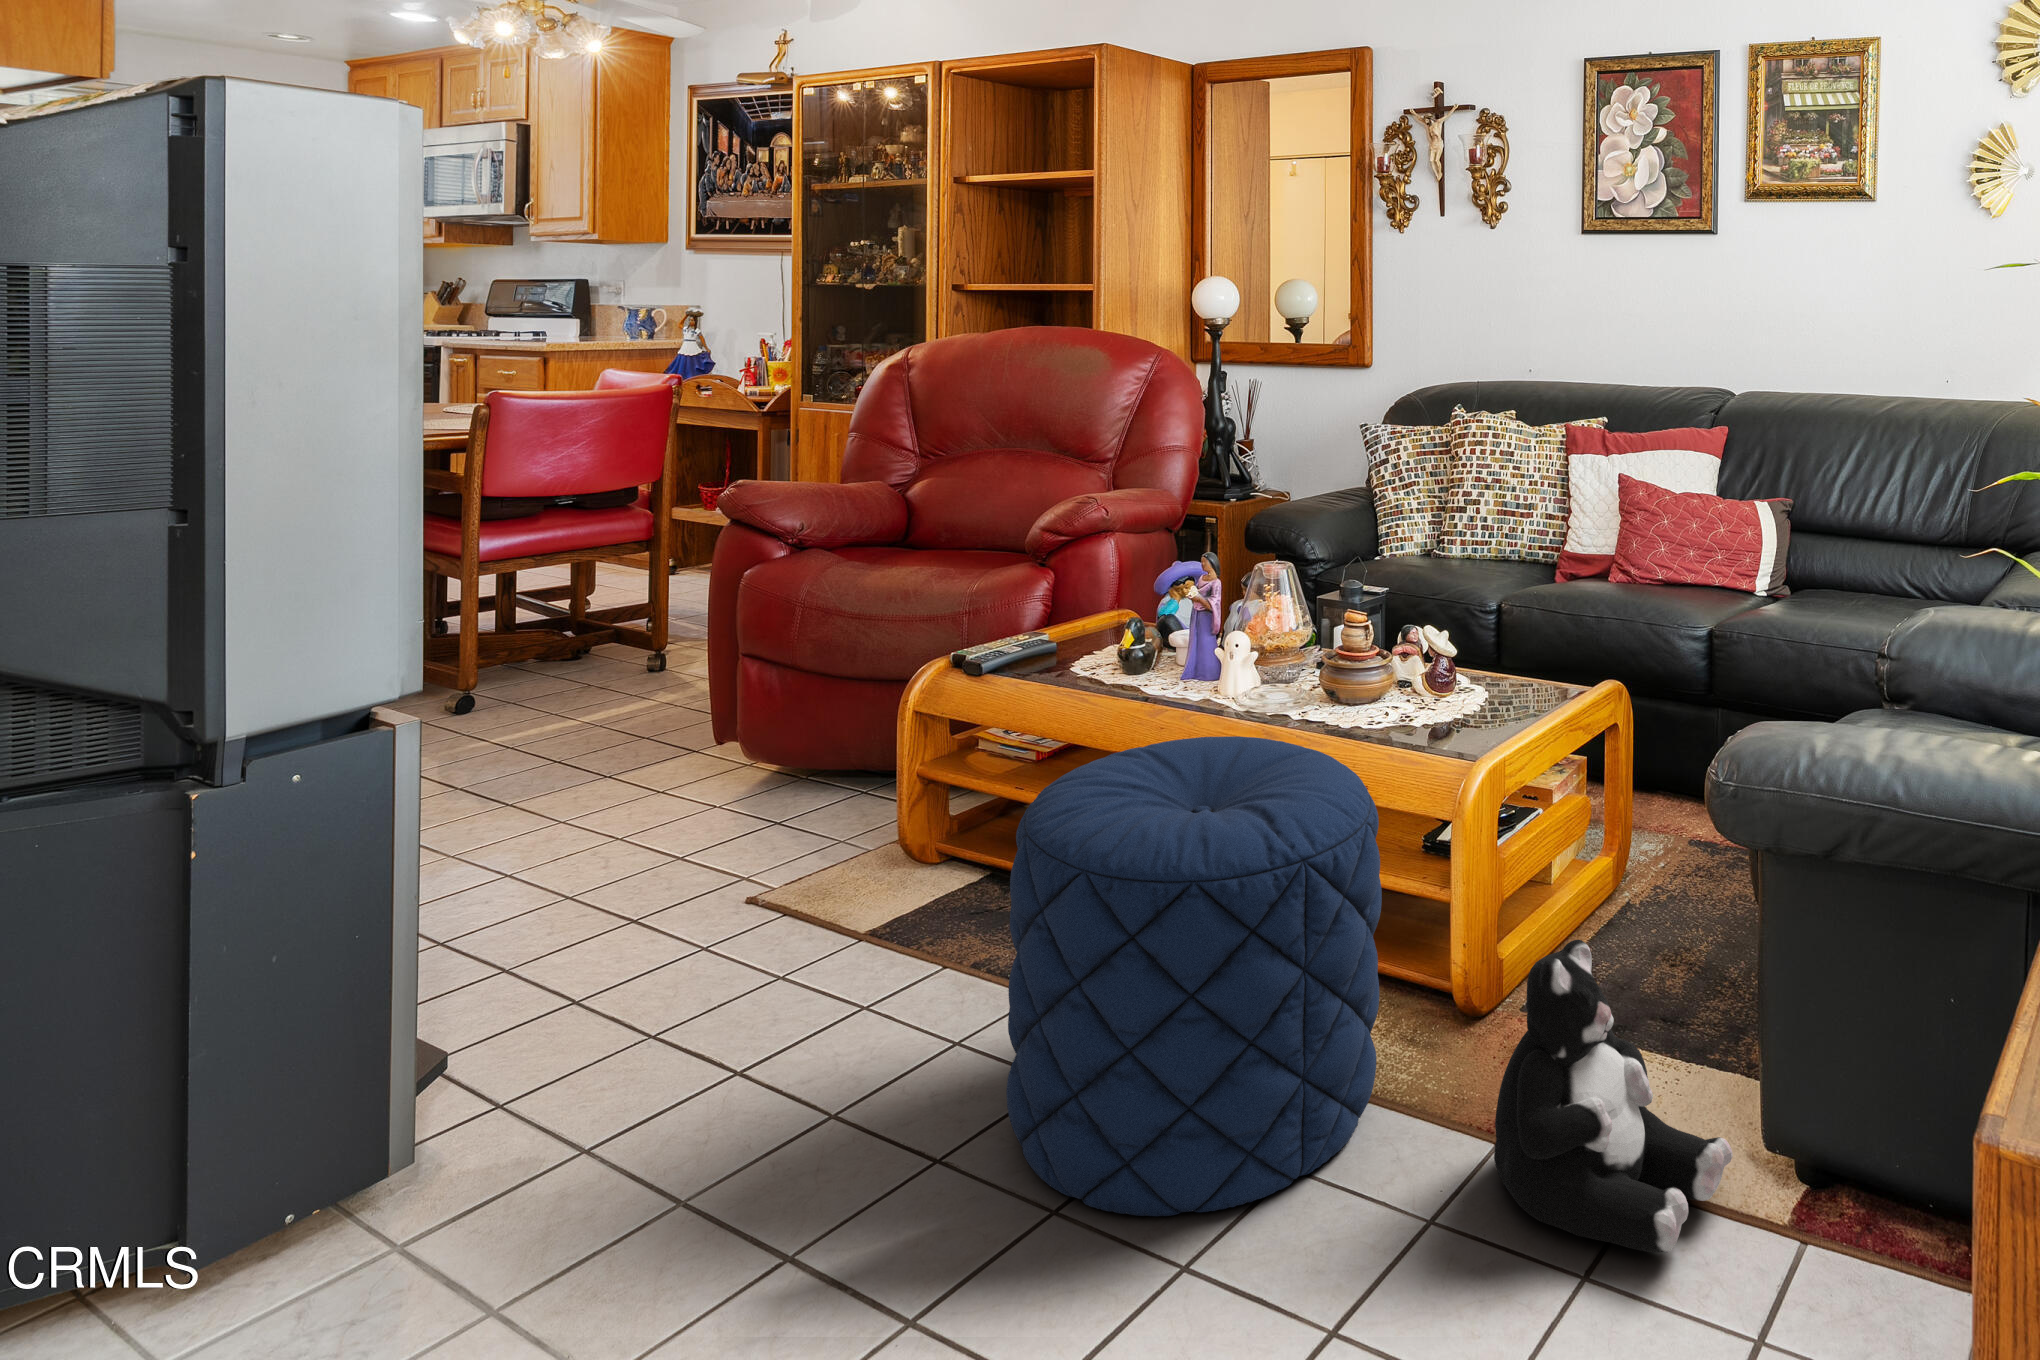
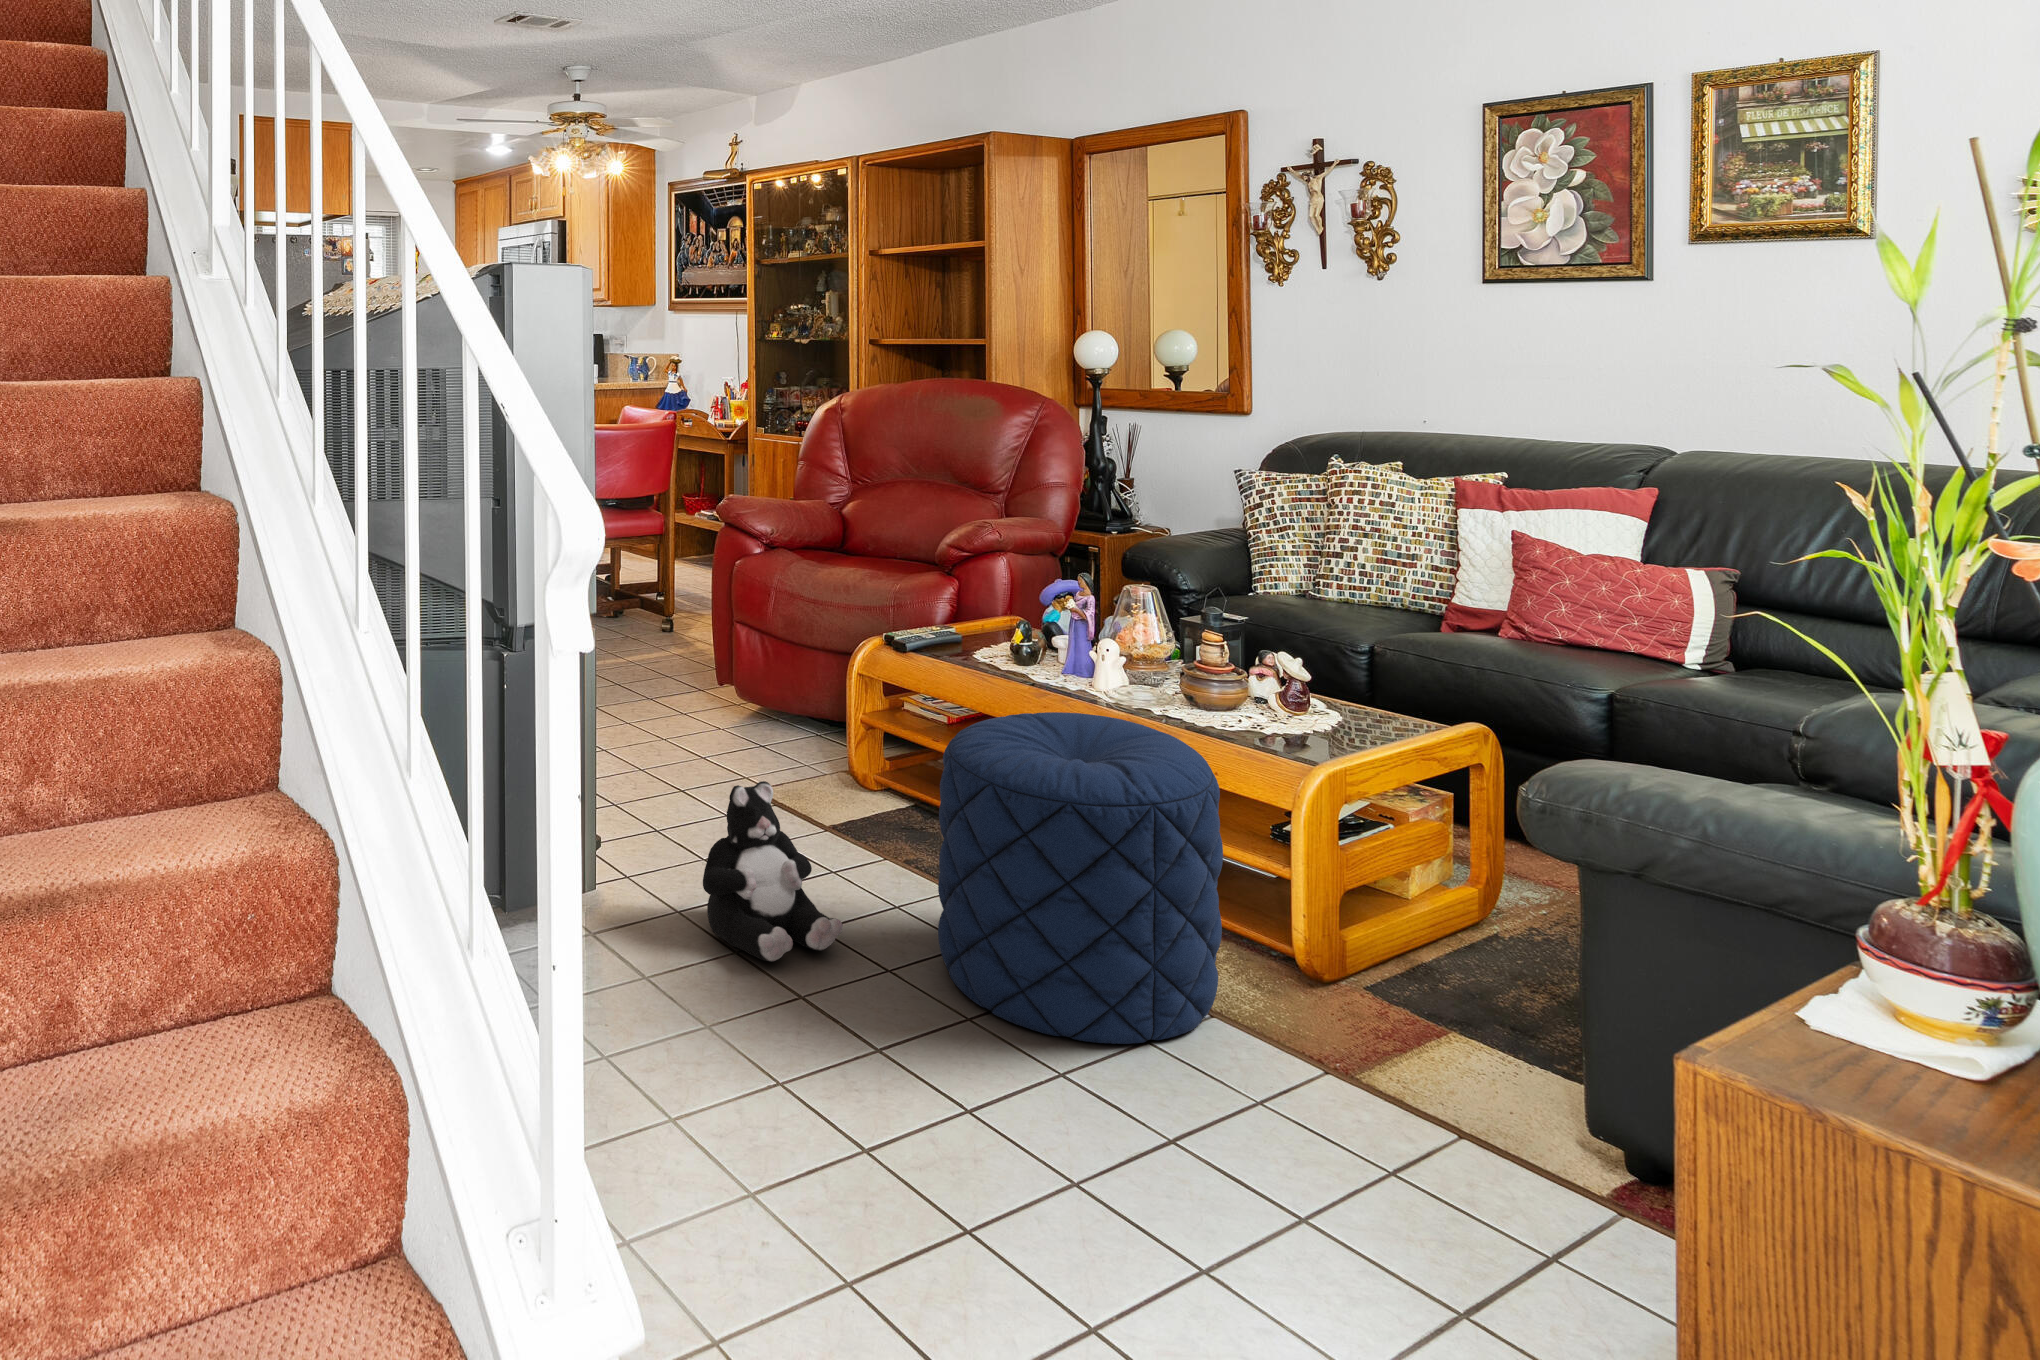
plush toy: present [1494,940,1733,1252] -> present [703,781,843,961]

